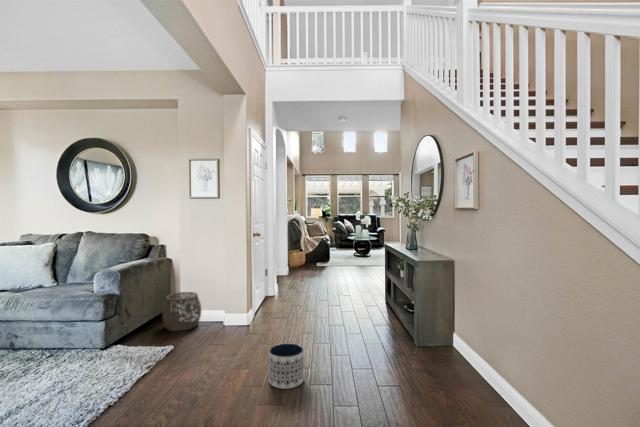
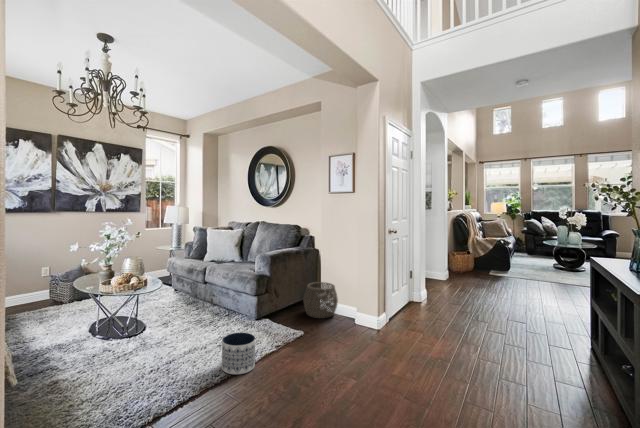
planter: present [269,343,304,389] -> present [222,333,255,375]

